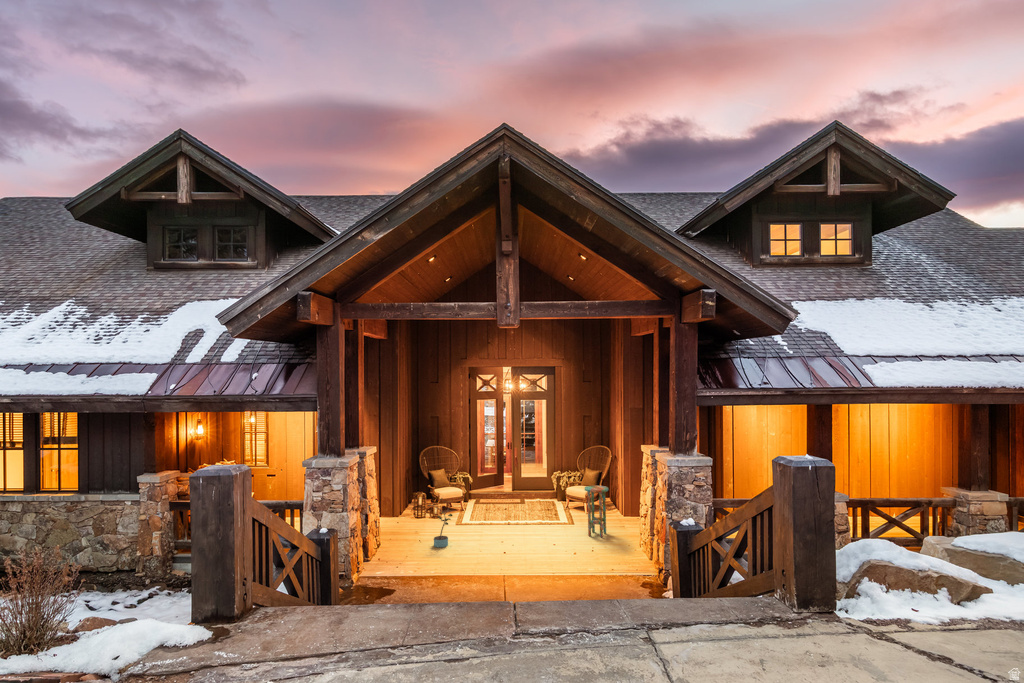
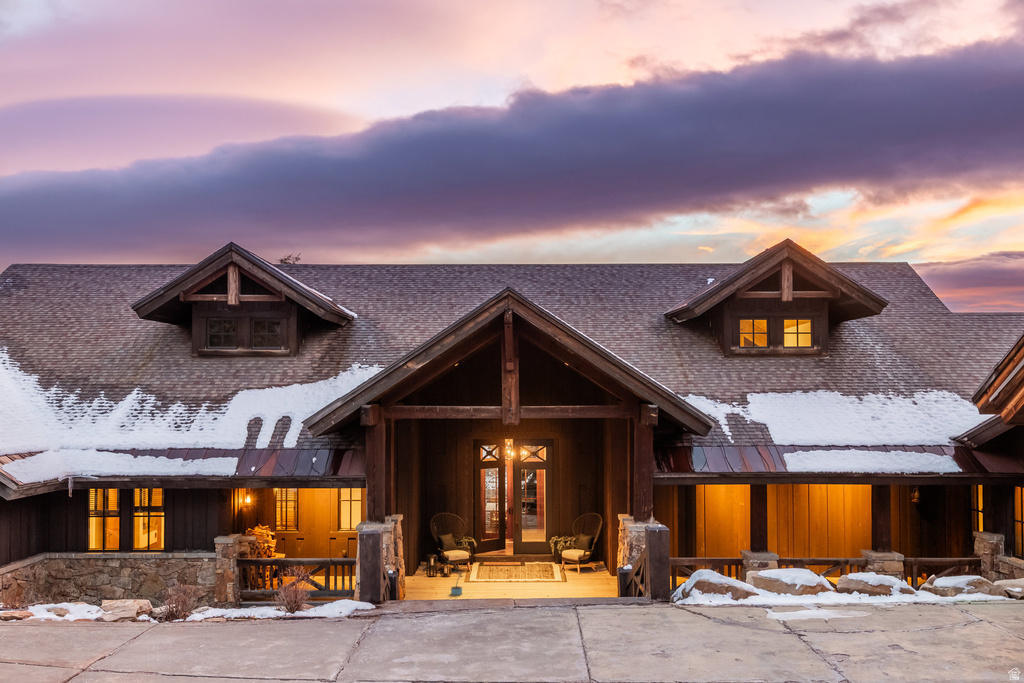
side table: present [584,485,609,537] -> none [571,547,590,589]

